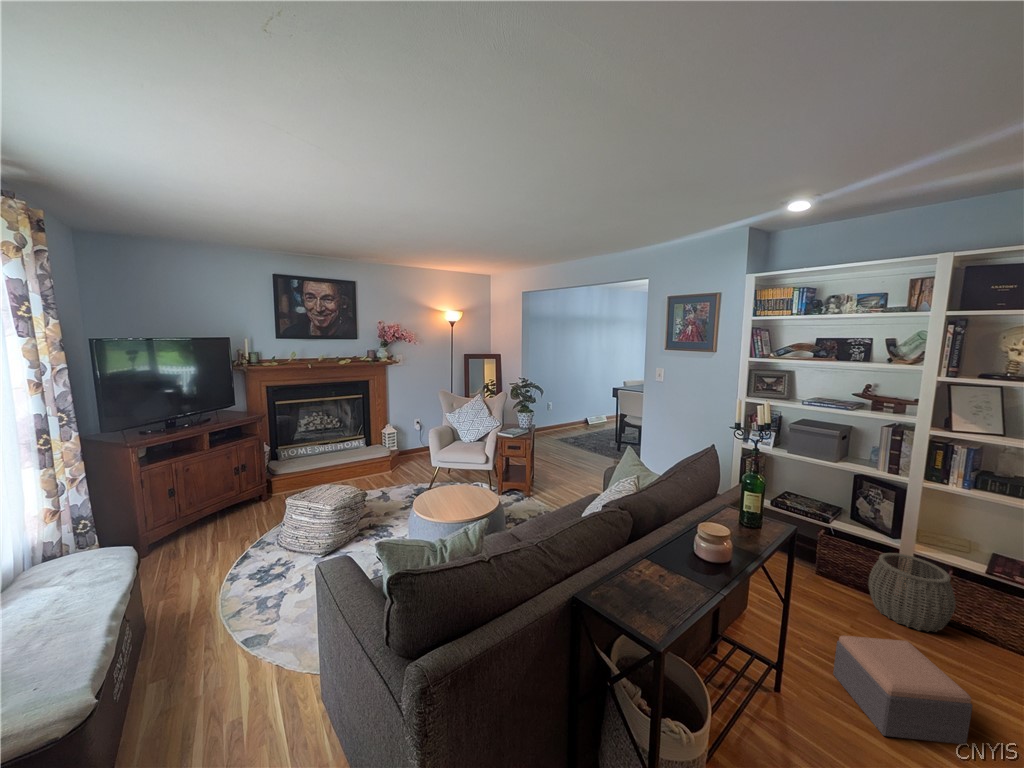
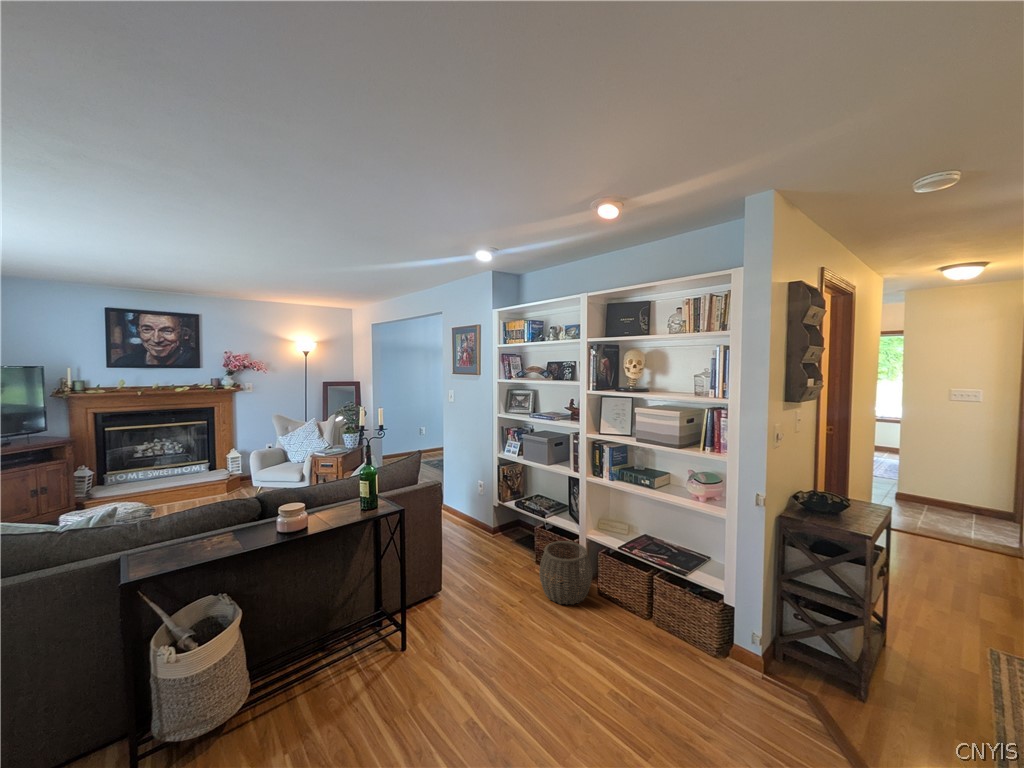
footstool: present [833,636,973,744] -> none [435,606,501,684]

